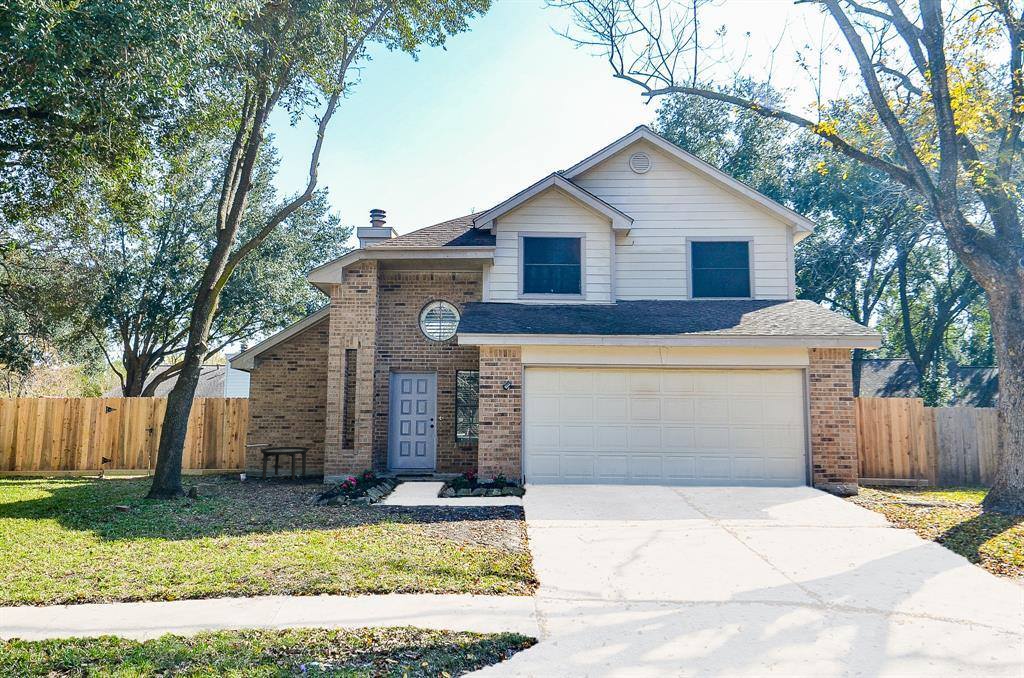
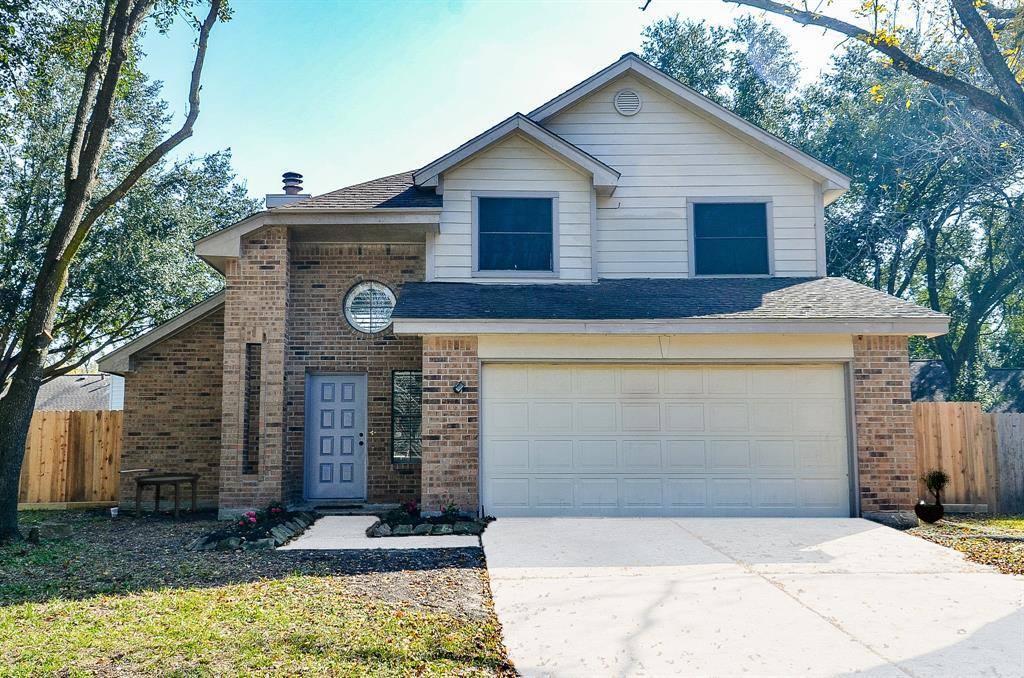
potted tree: none [855,449,885,493] -> present [914,468,952,523]

